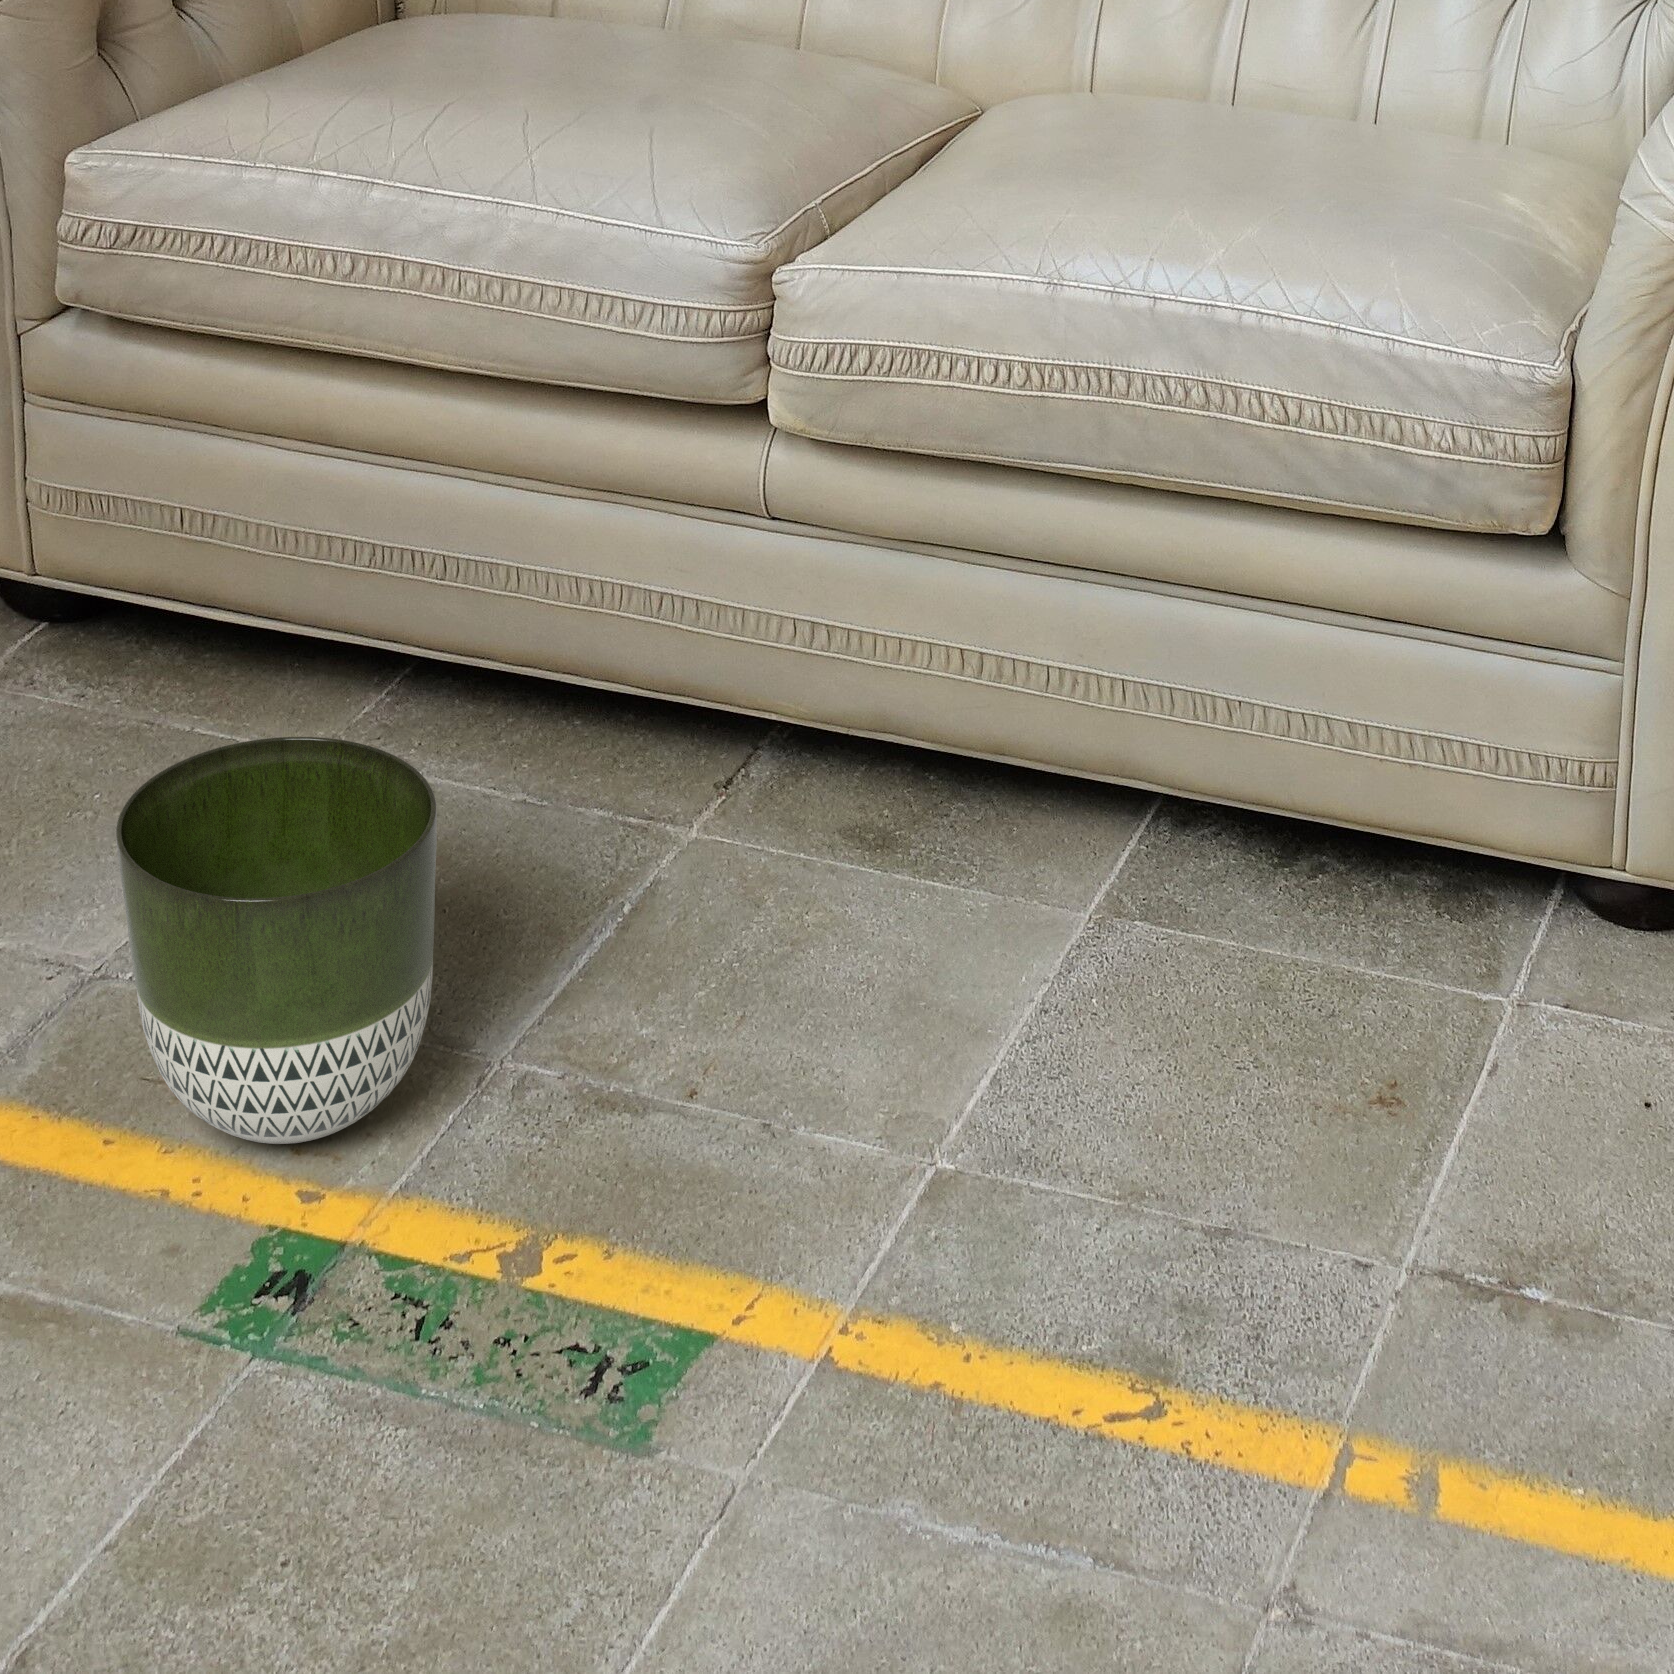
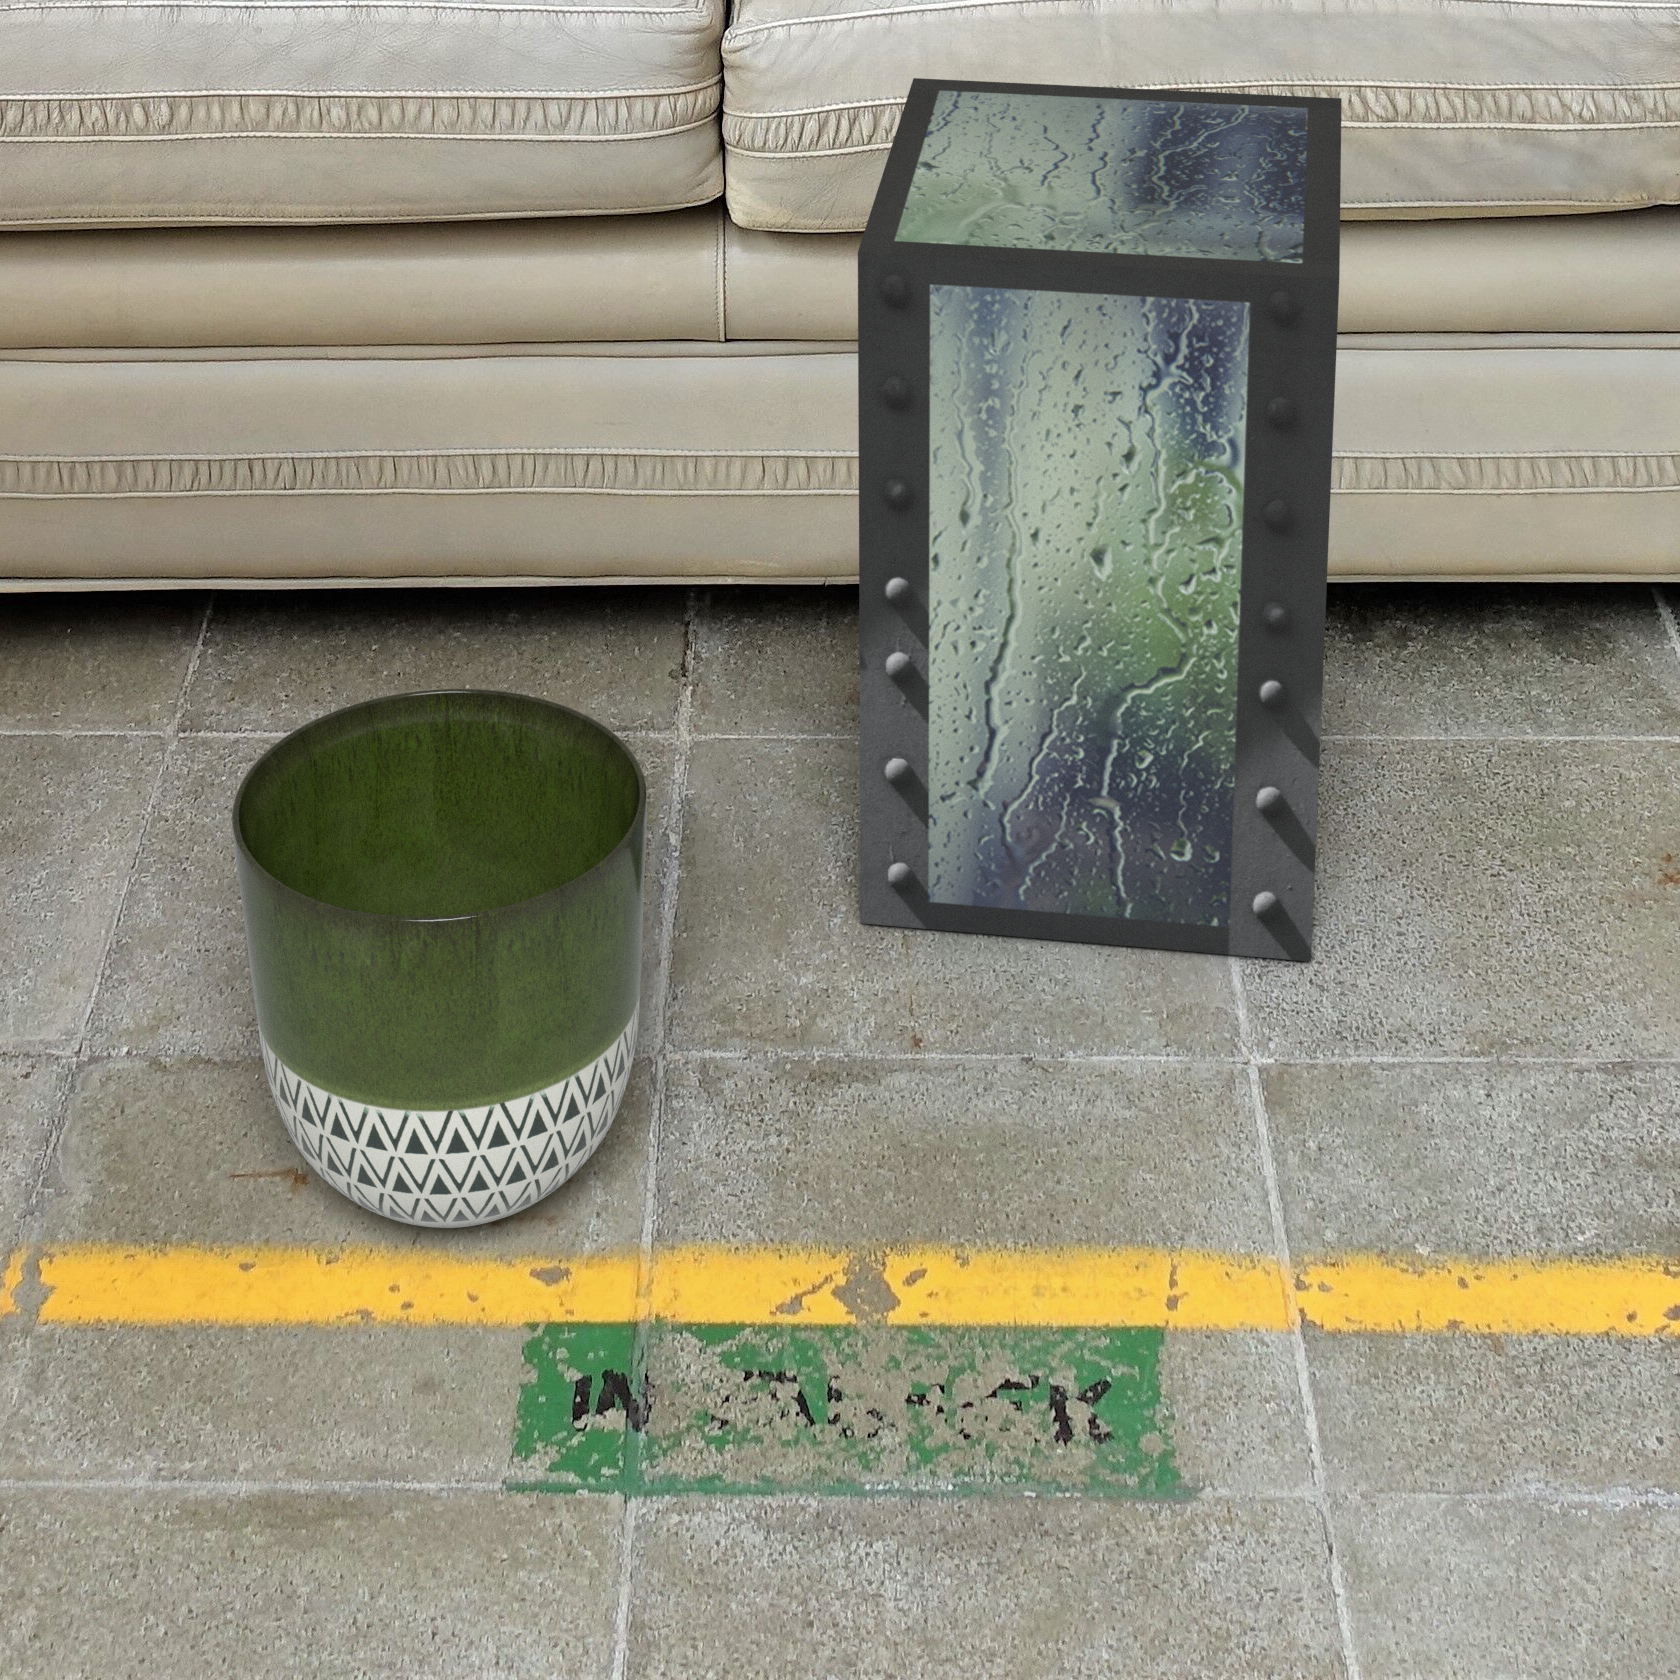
storage box: none [702,329,1206,1106] -> present [858,78,1342,961]

